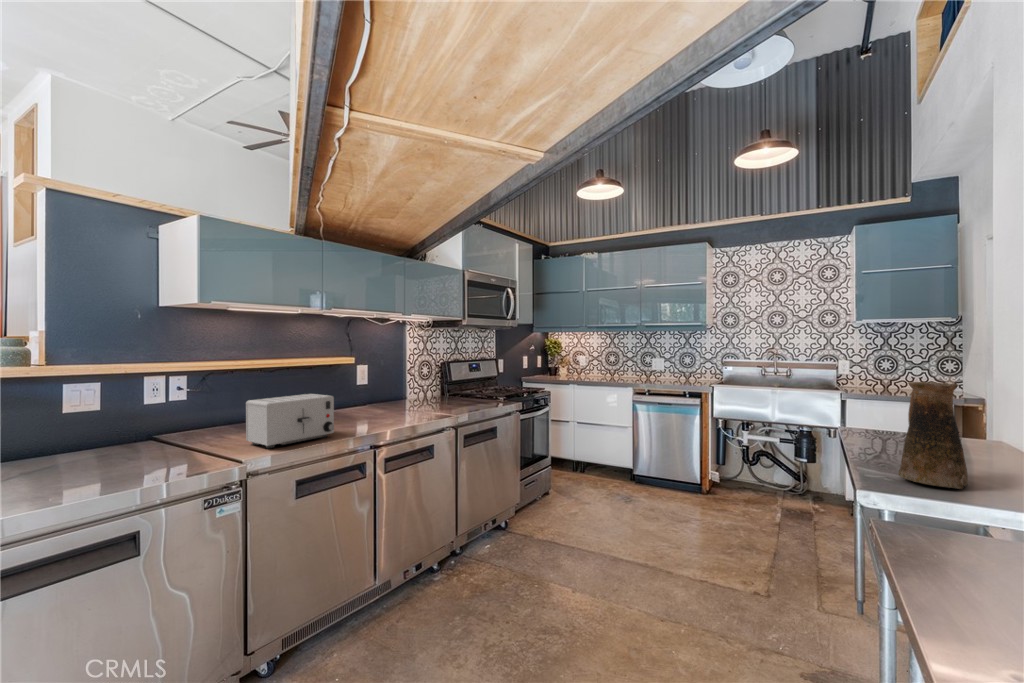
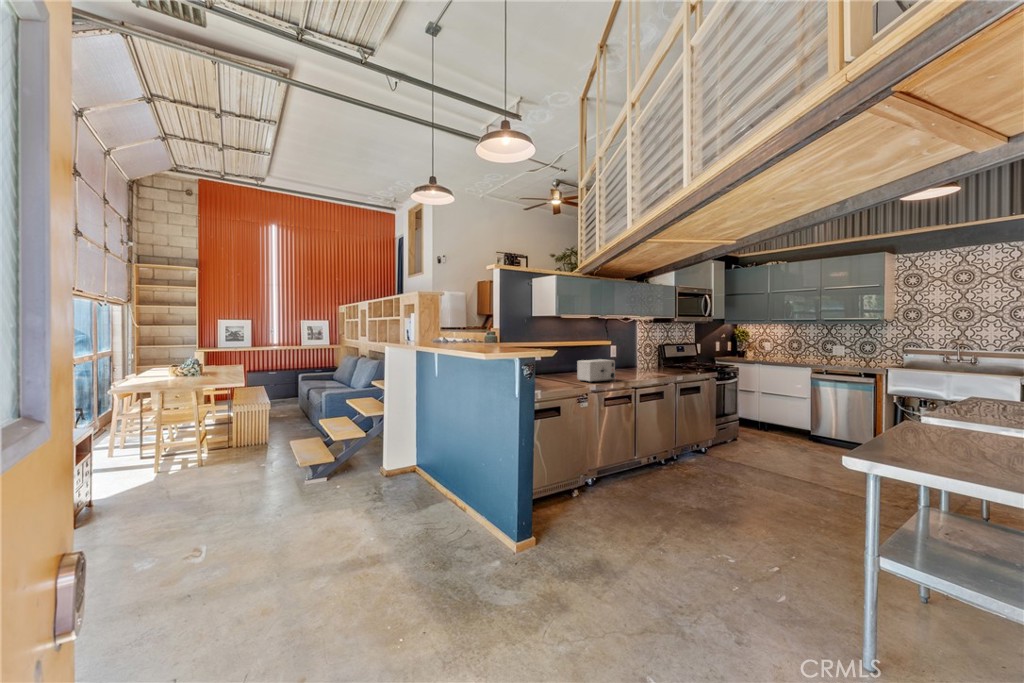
pitcher: present [898,382,968,489] -> none [956,358,1000,413]

